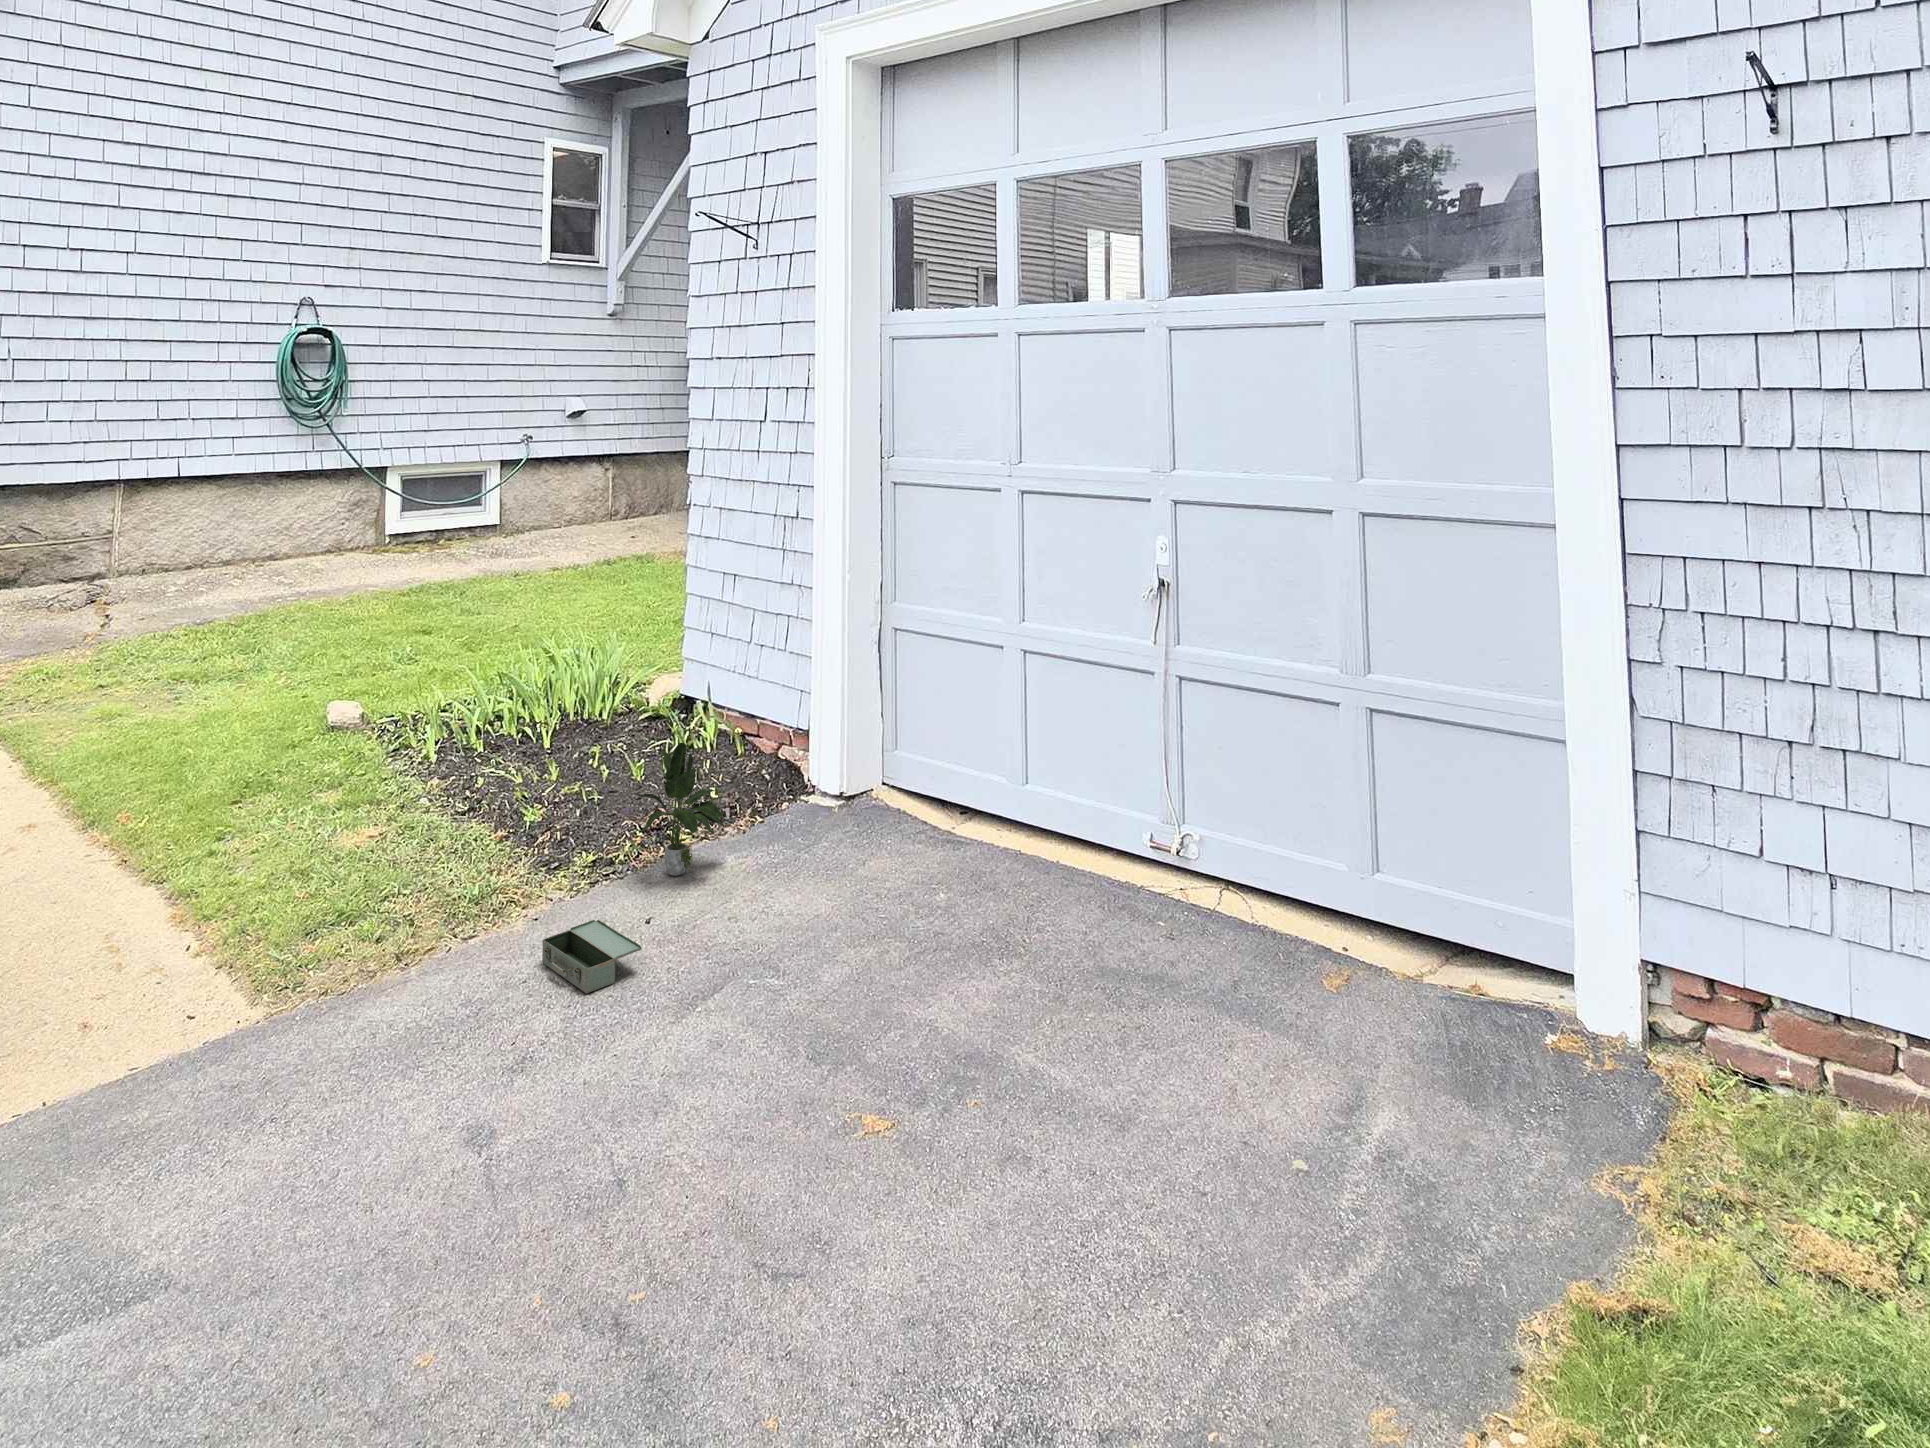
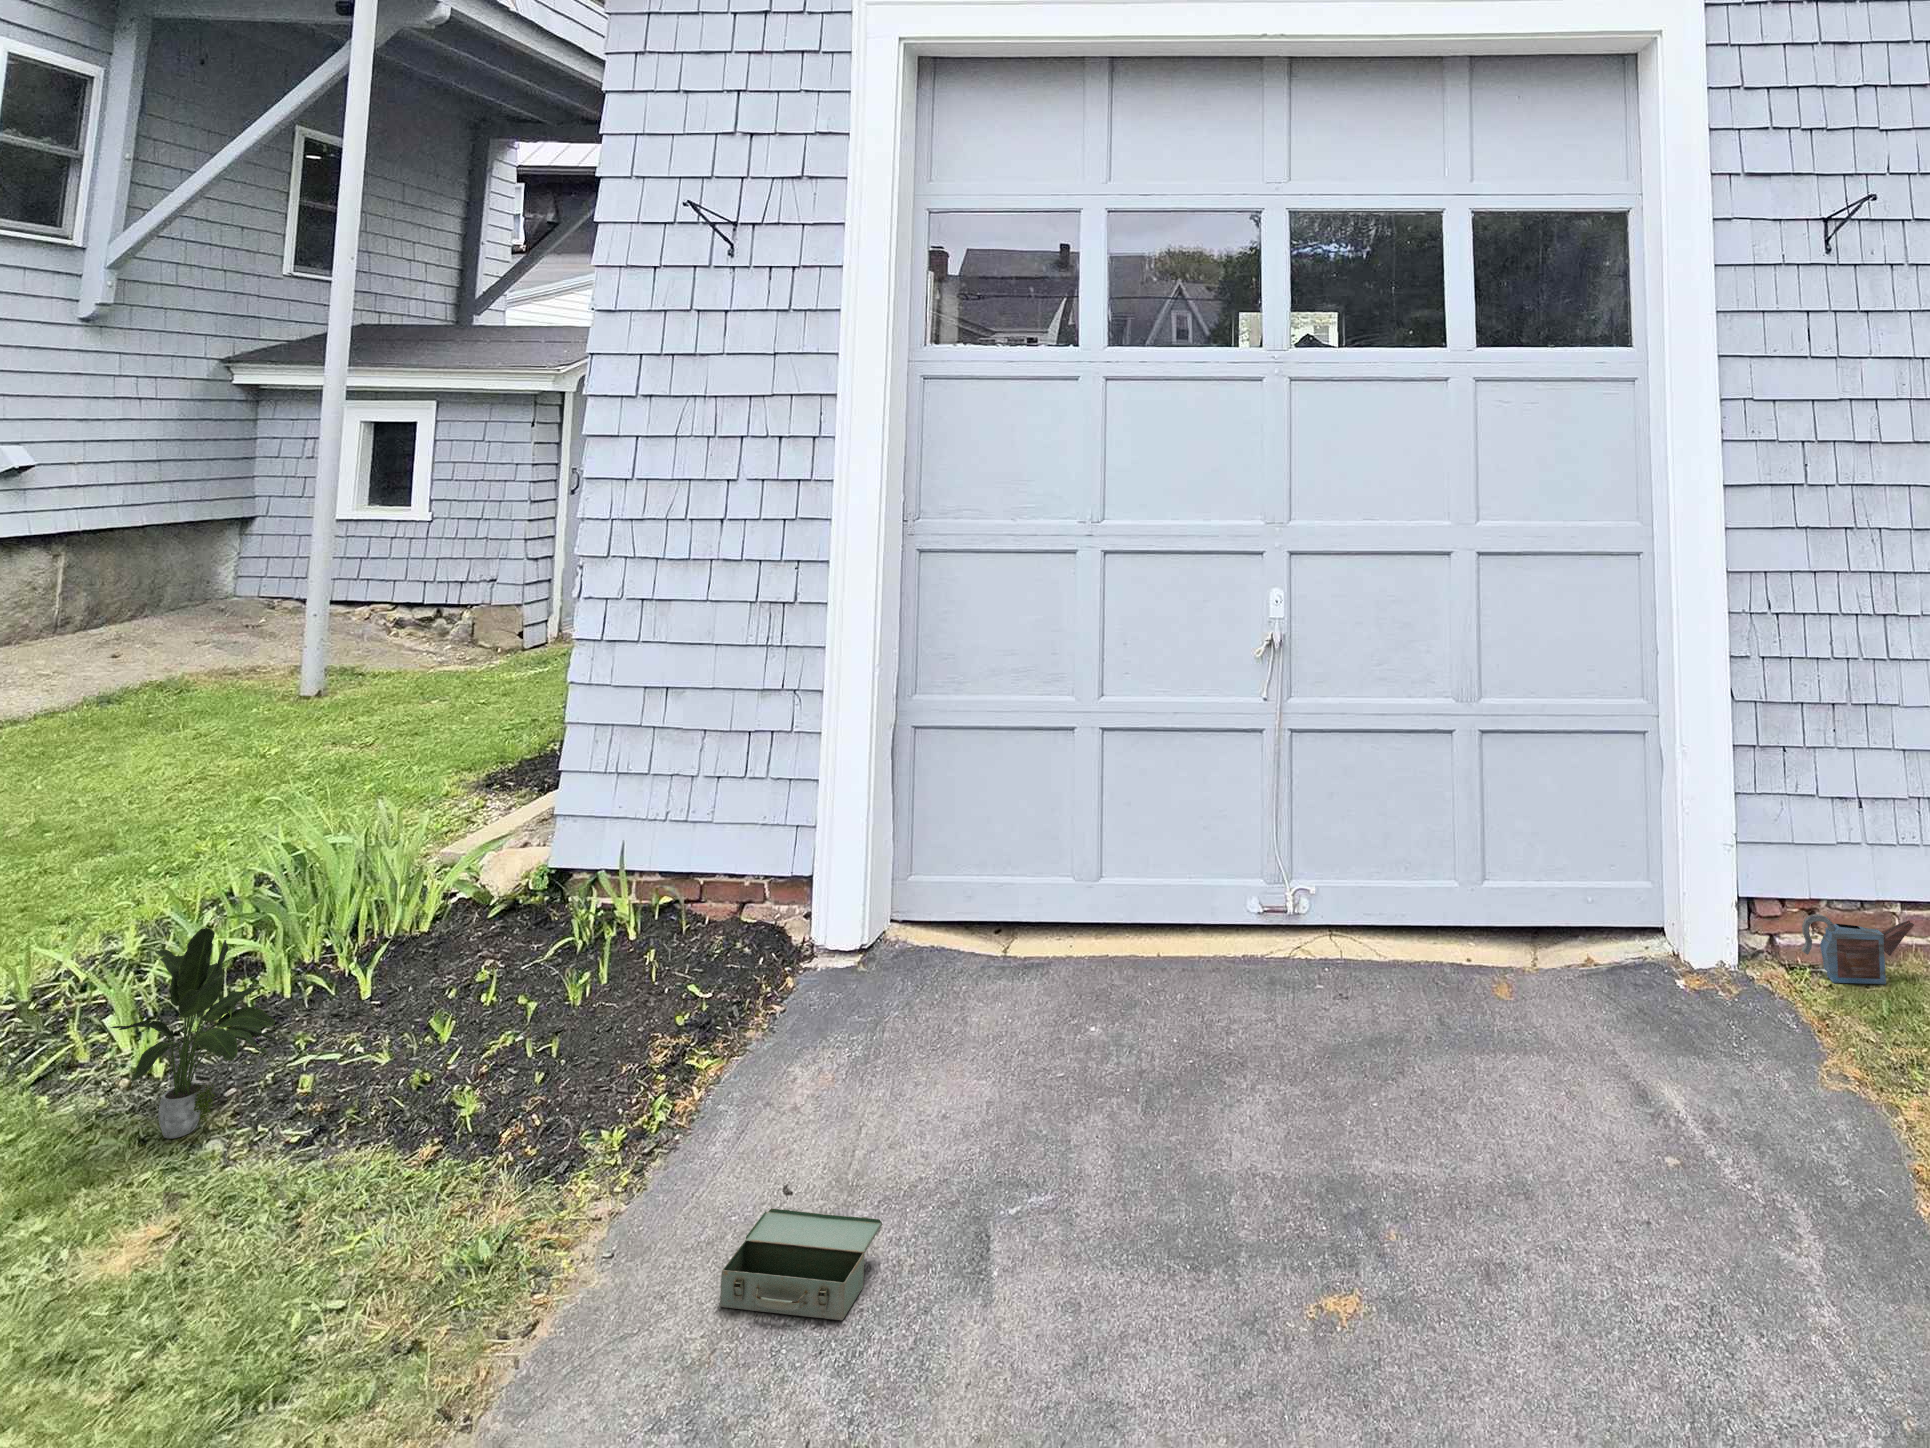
potted plant: present [634,743,724,876] -> present [110,927,275,1138]
watering can: none [1714,1000,1896,1121] -> present [1802,914,1914,984]

